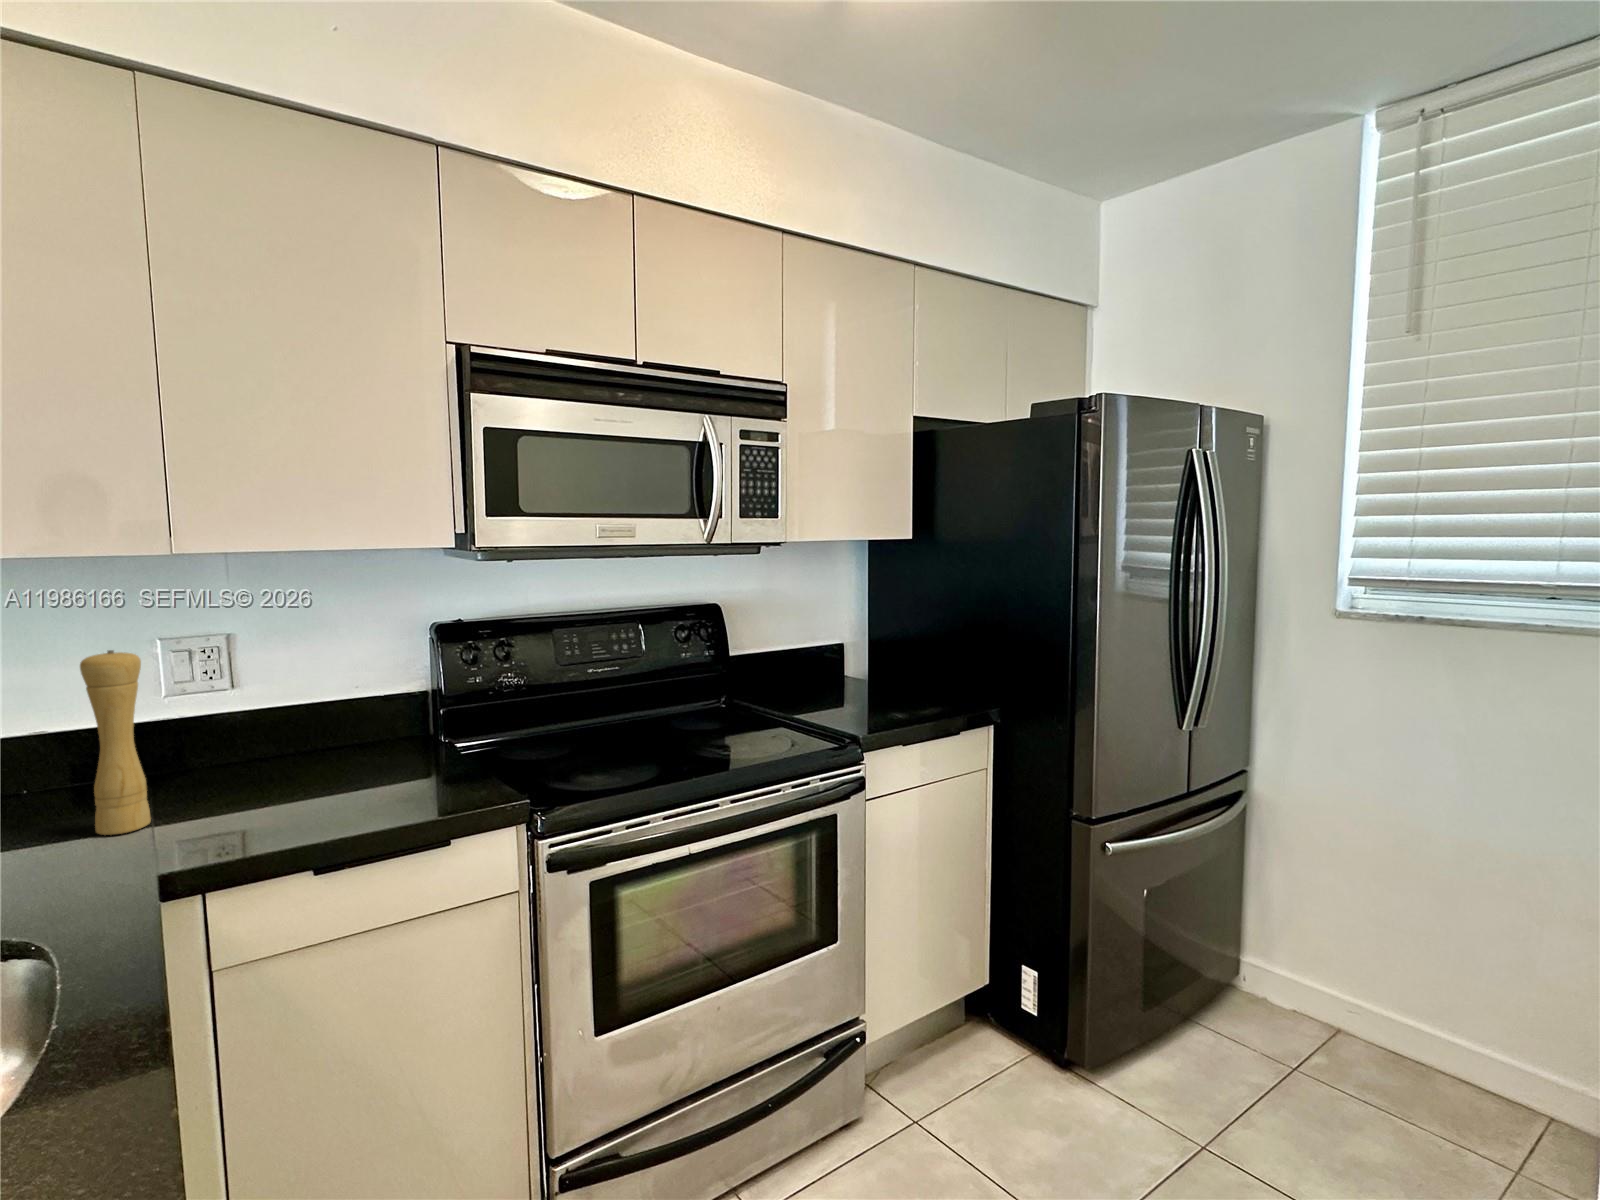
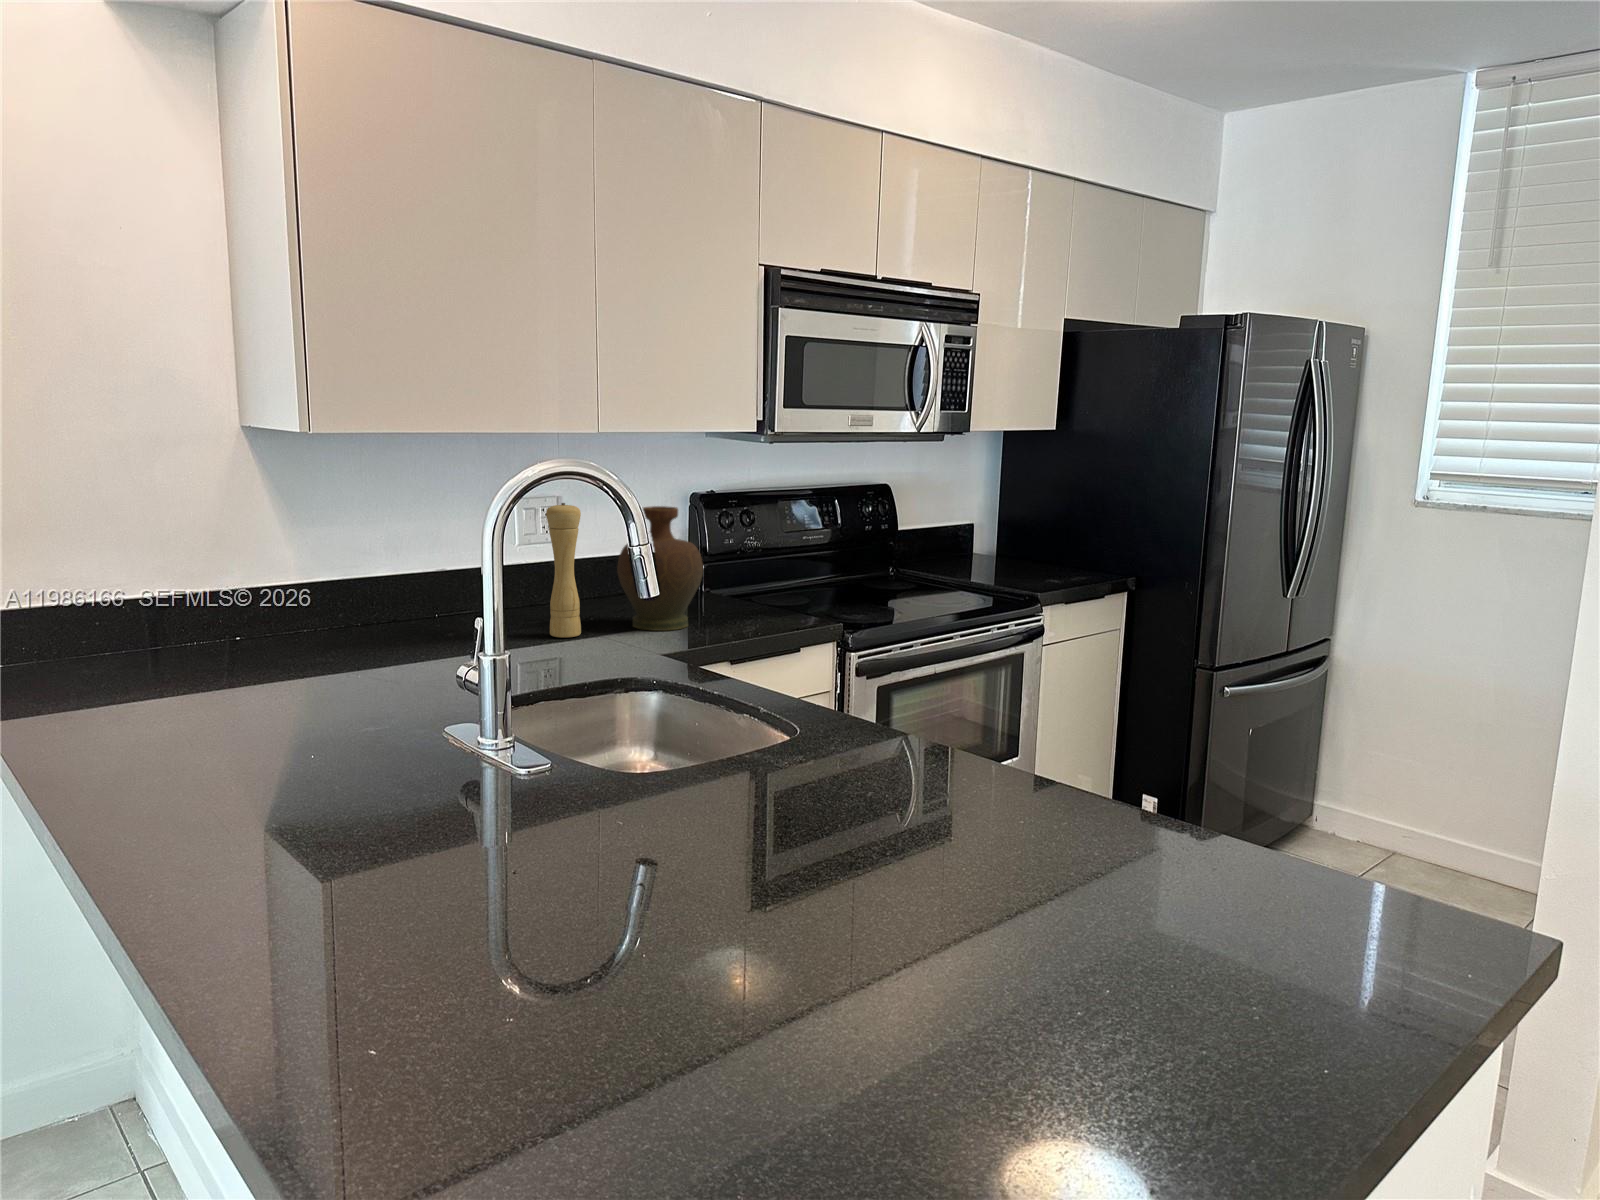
decorative vase: none [218,648,352,817] -> present [617,506,703,631]

